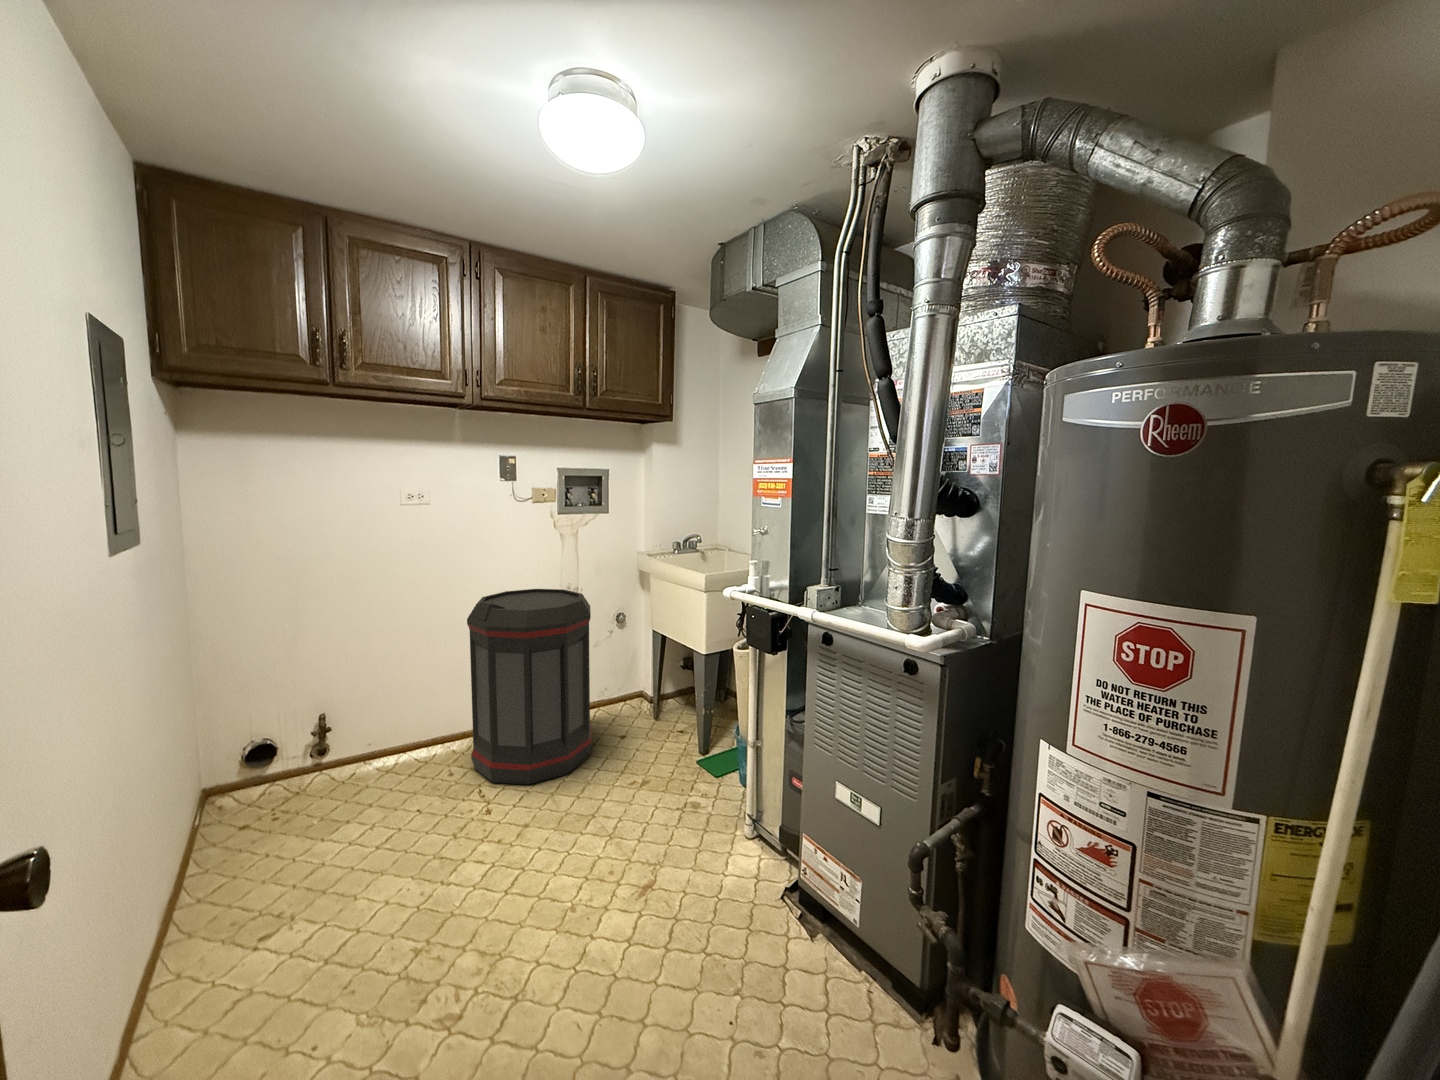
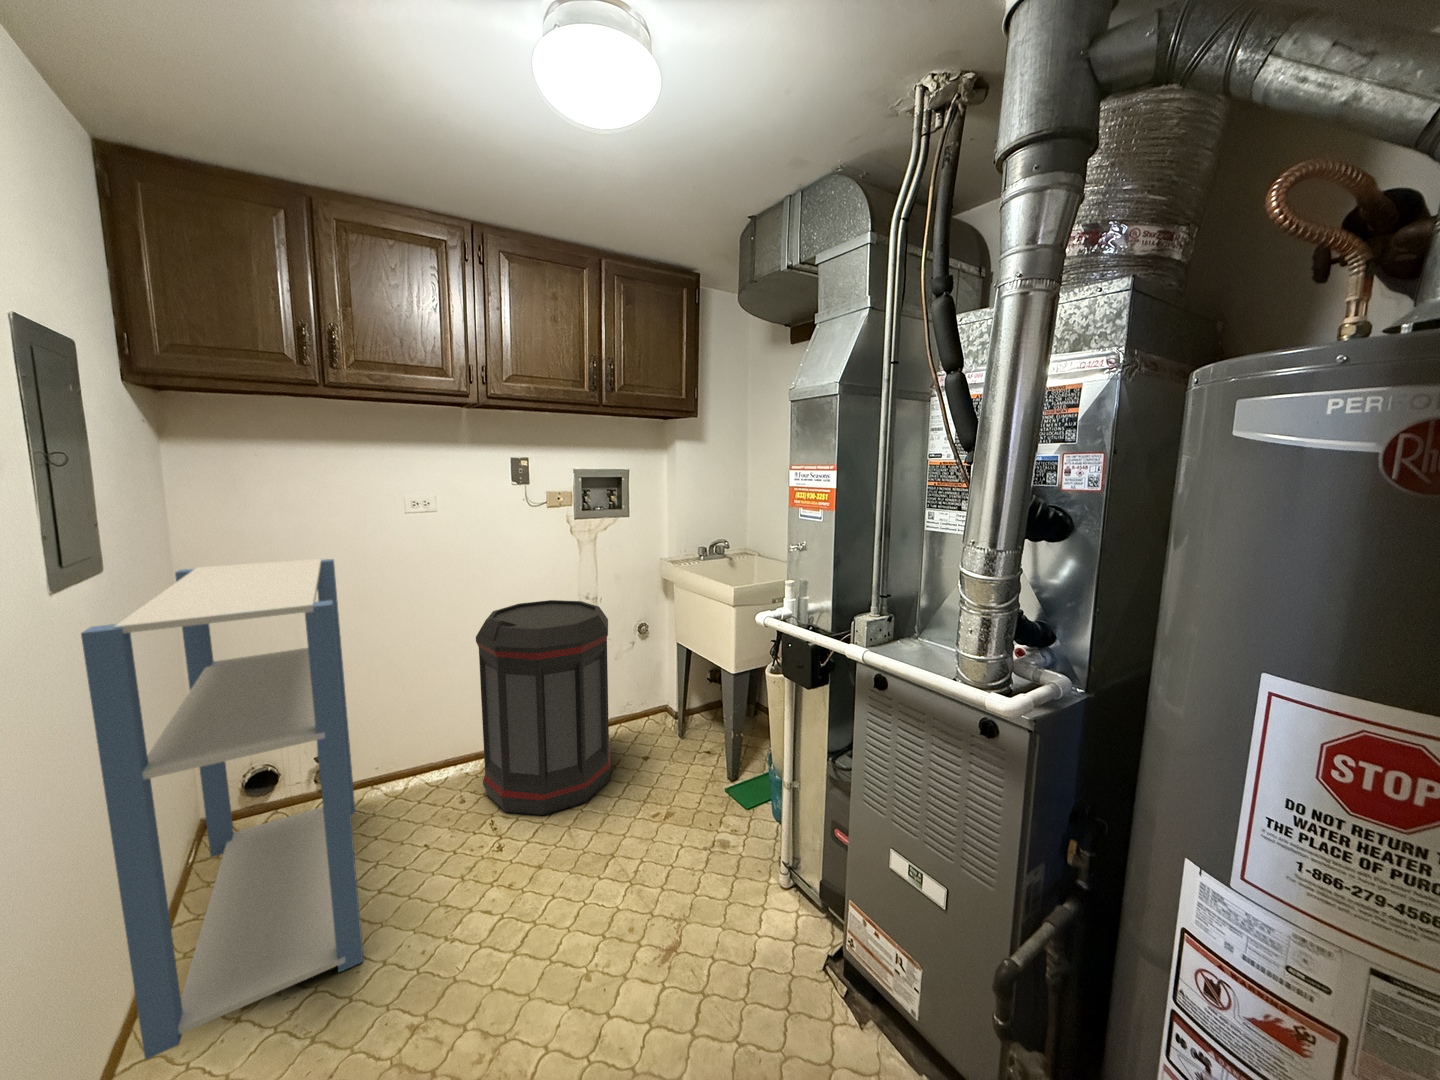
shelving unit: none [131,545,367,983] -> present [81,559,363,1059]

